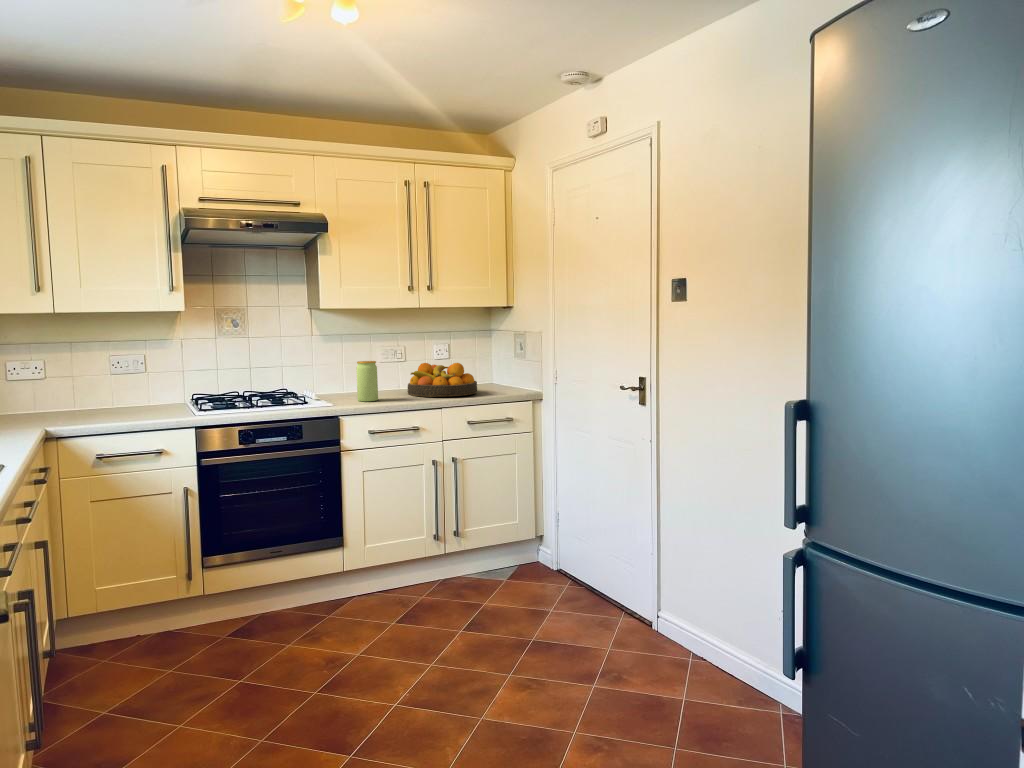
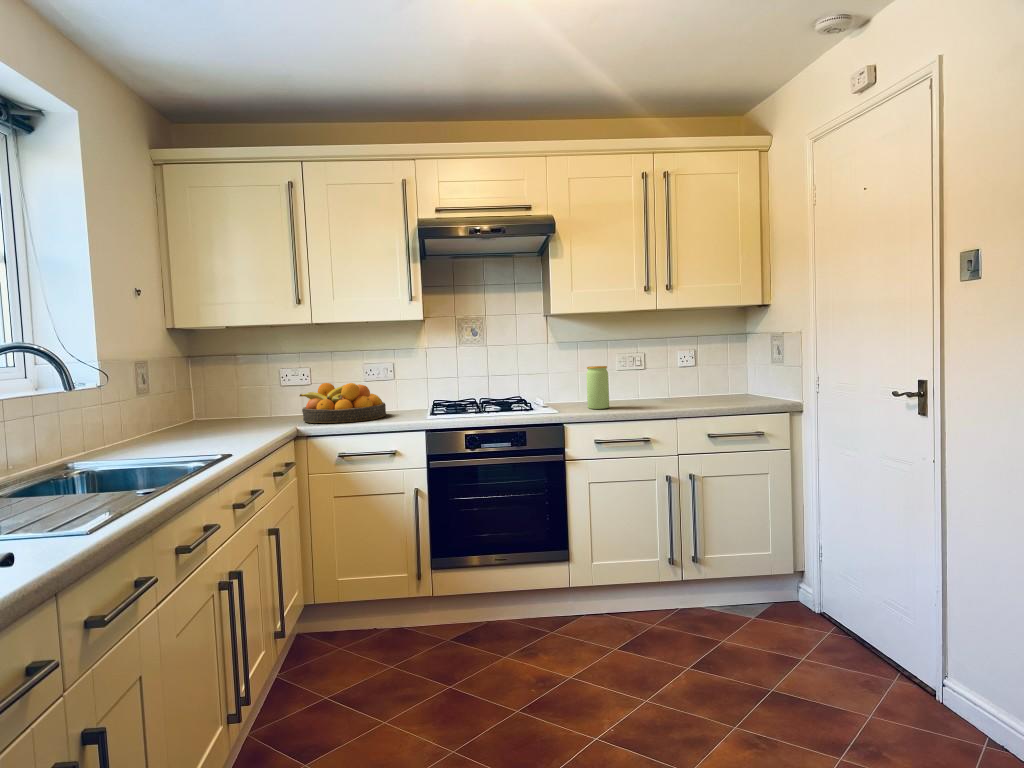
fruit bowl: present [408,363,477,397] -> present [300,383,386,423]

